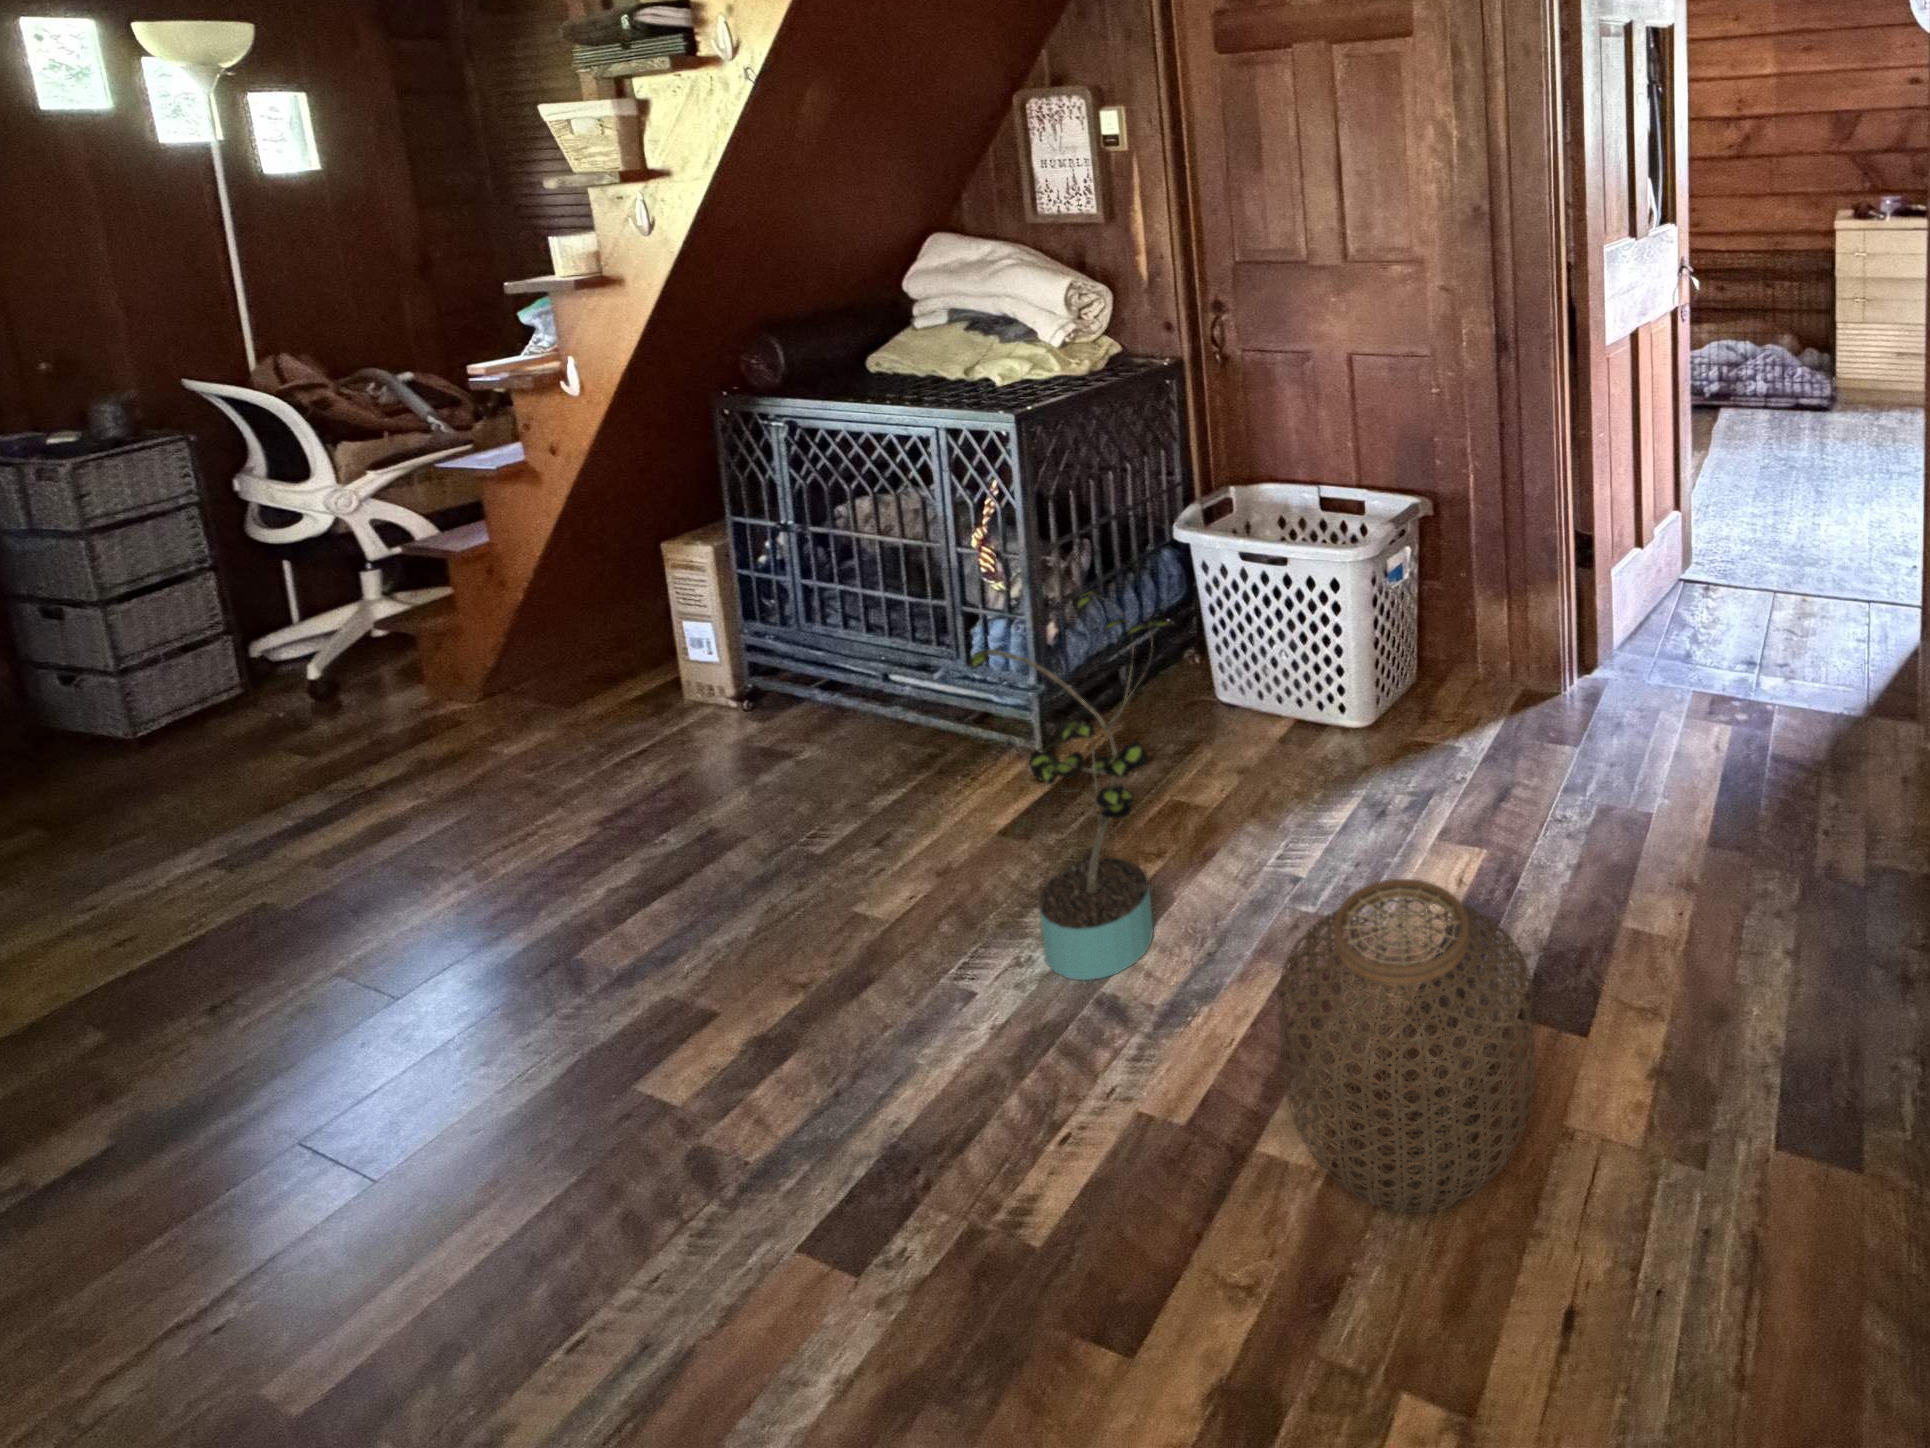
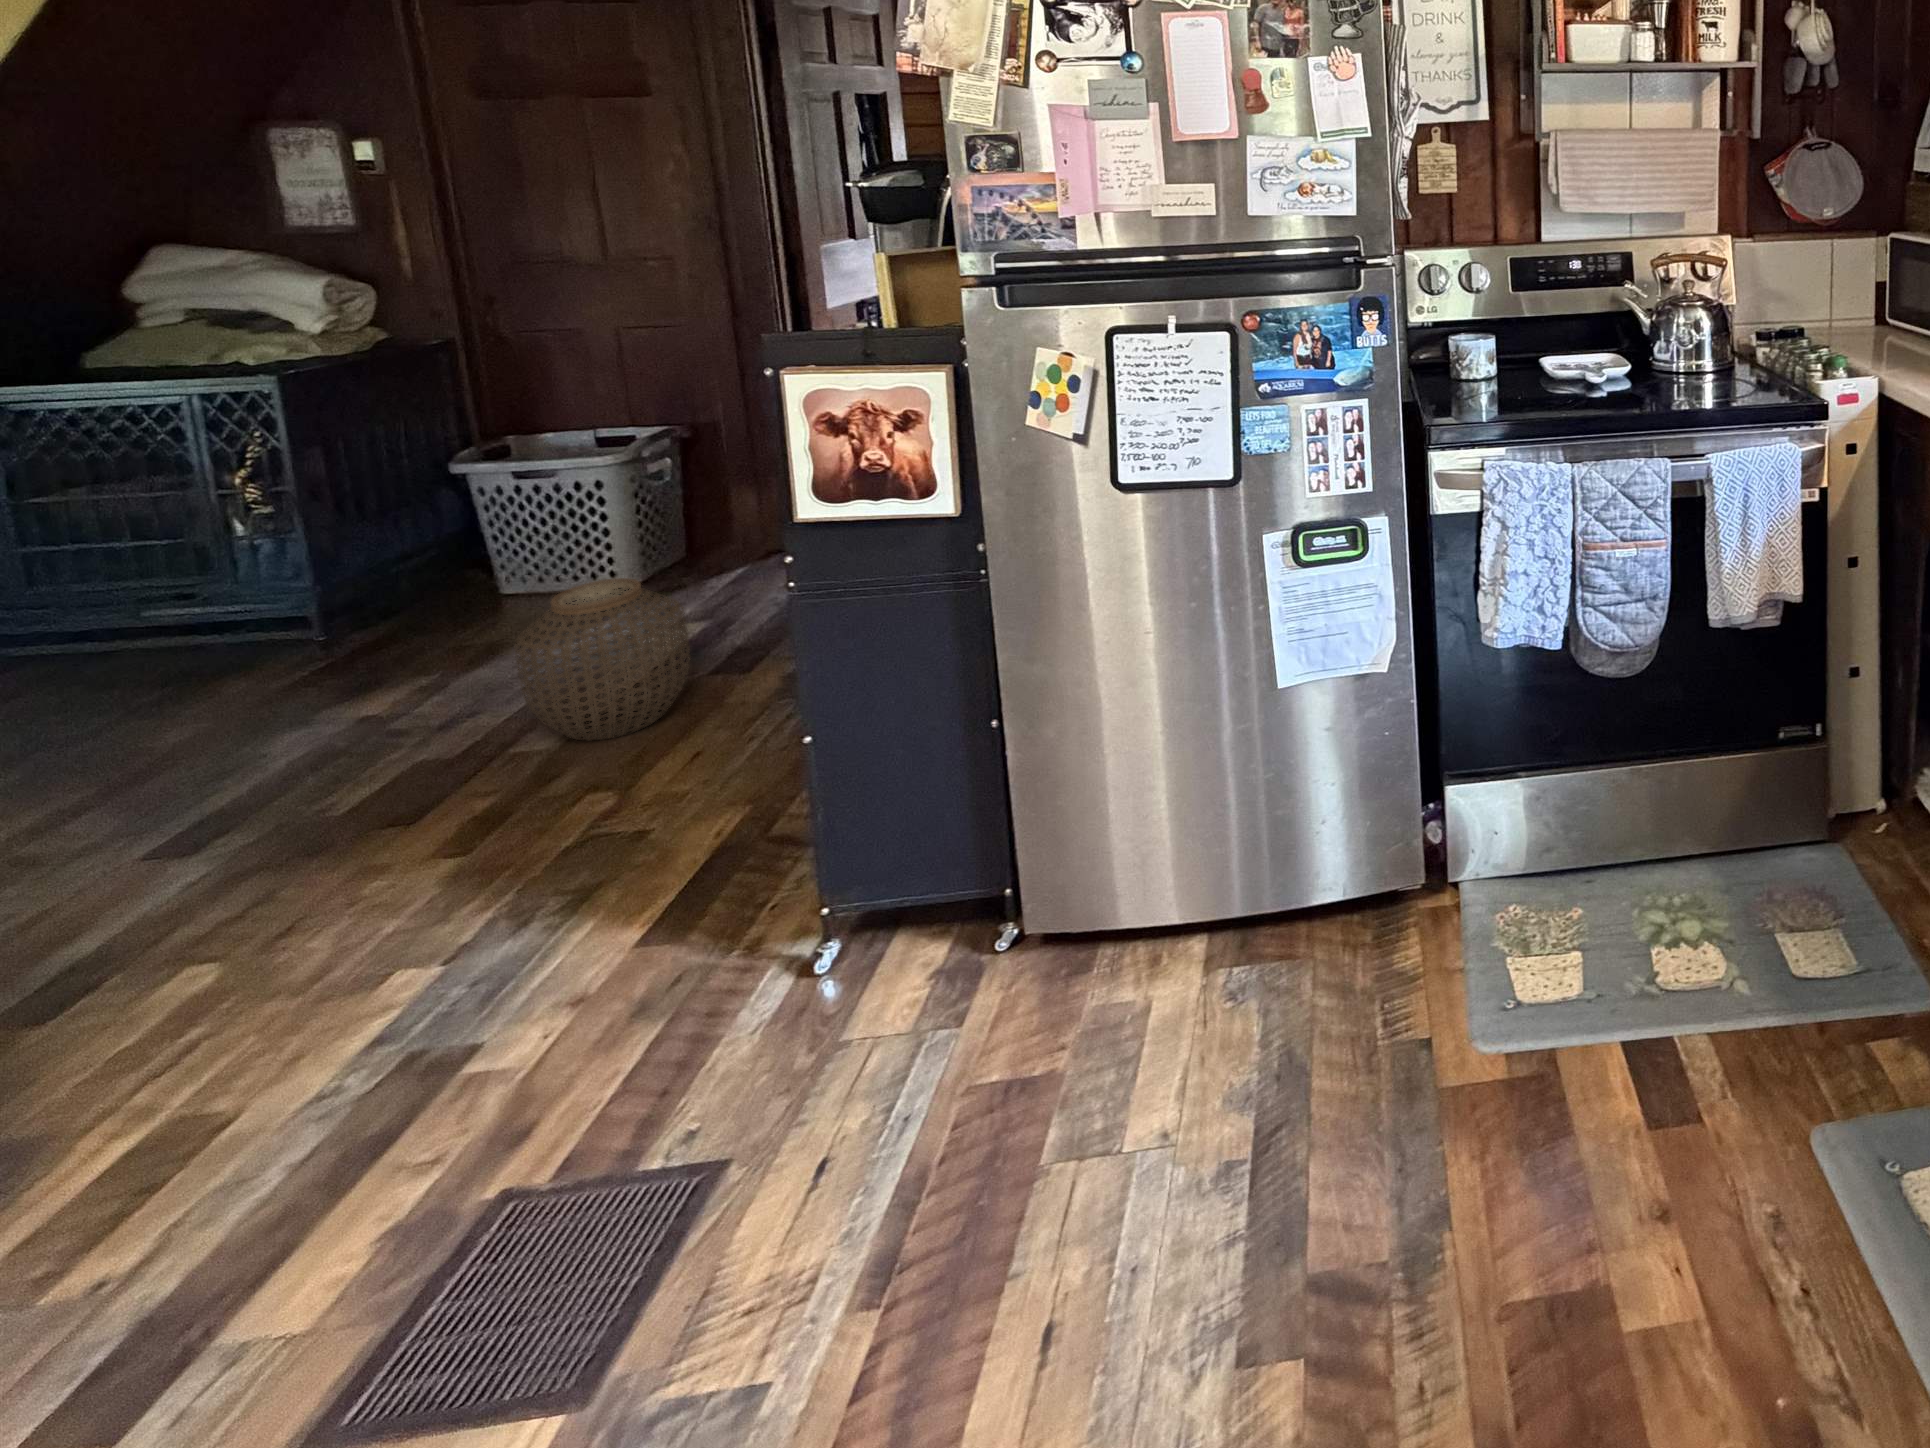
potted plant: present [966,589,1170,980] -> none [249,472,438,724]

